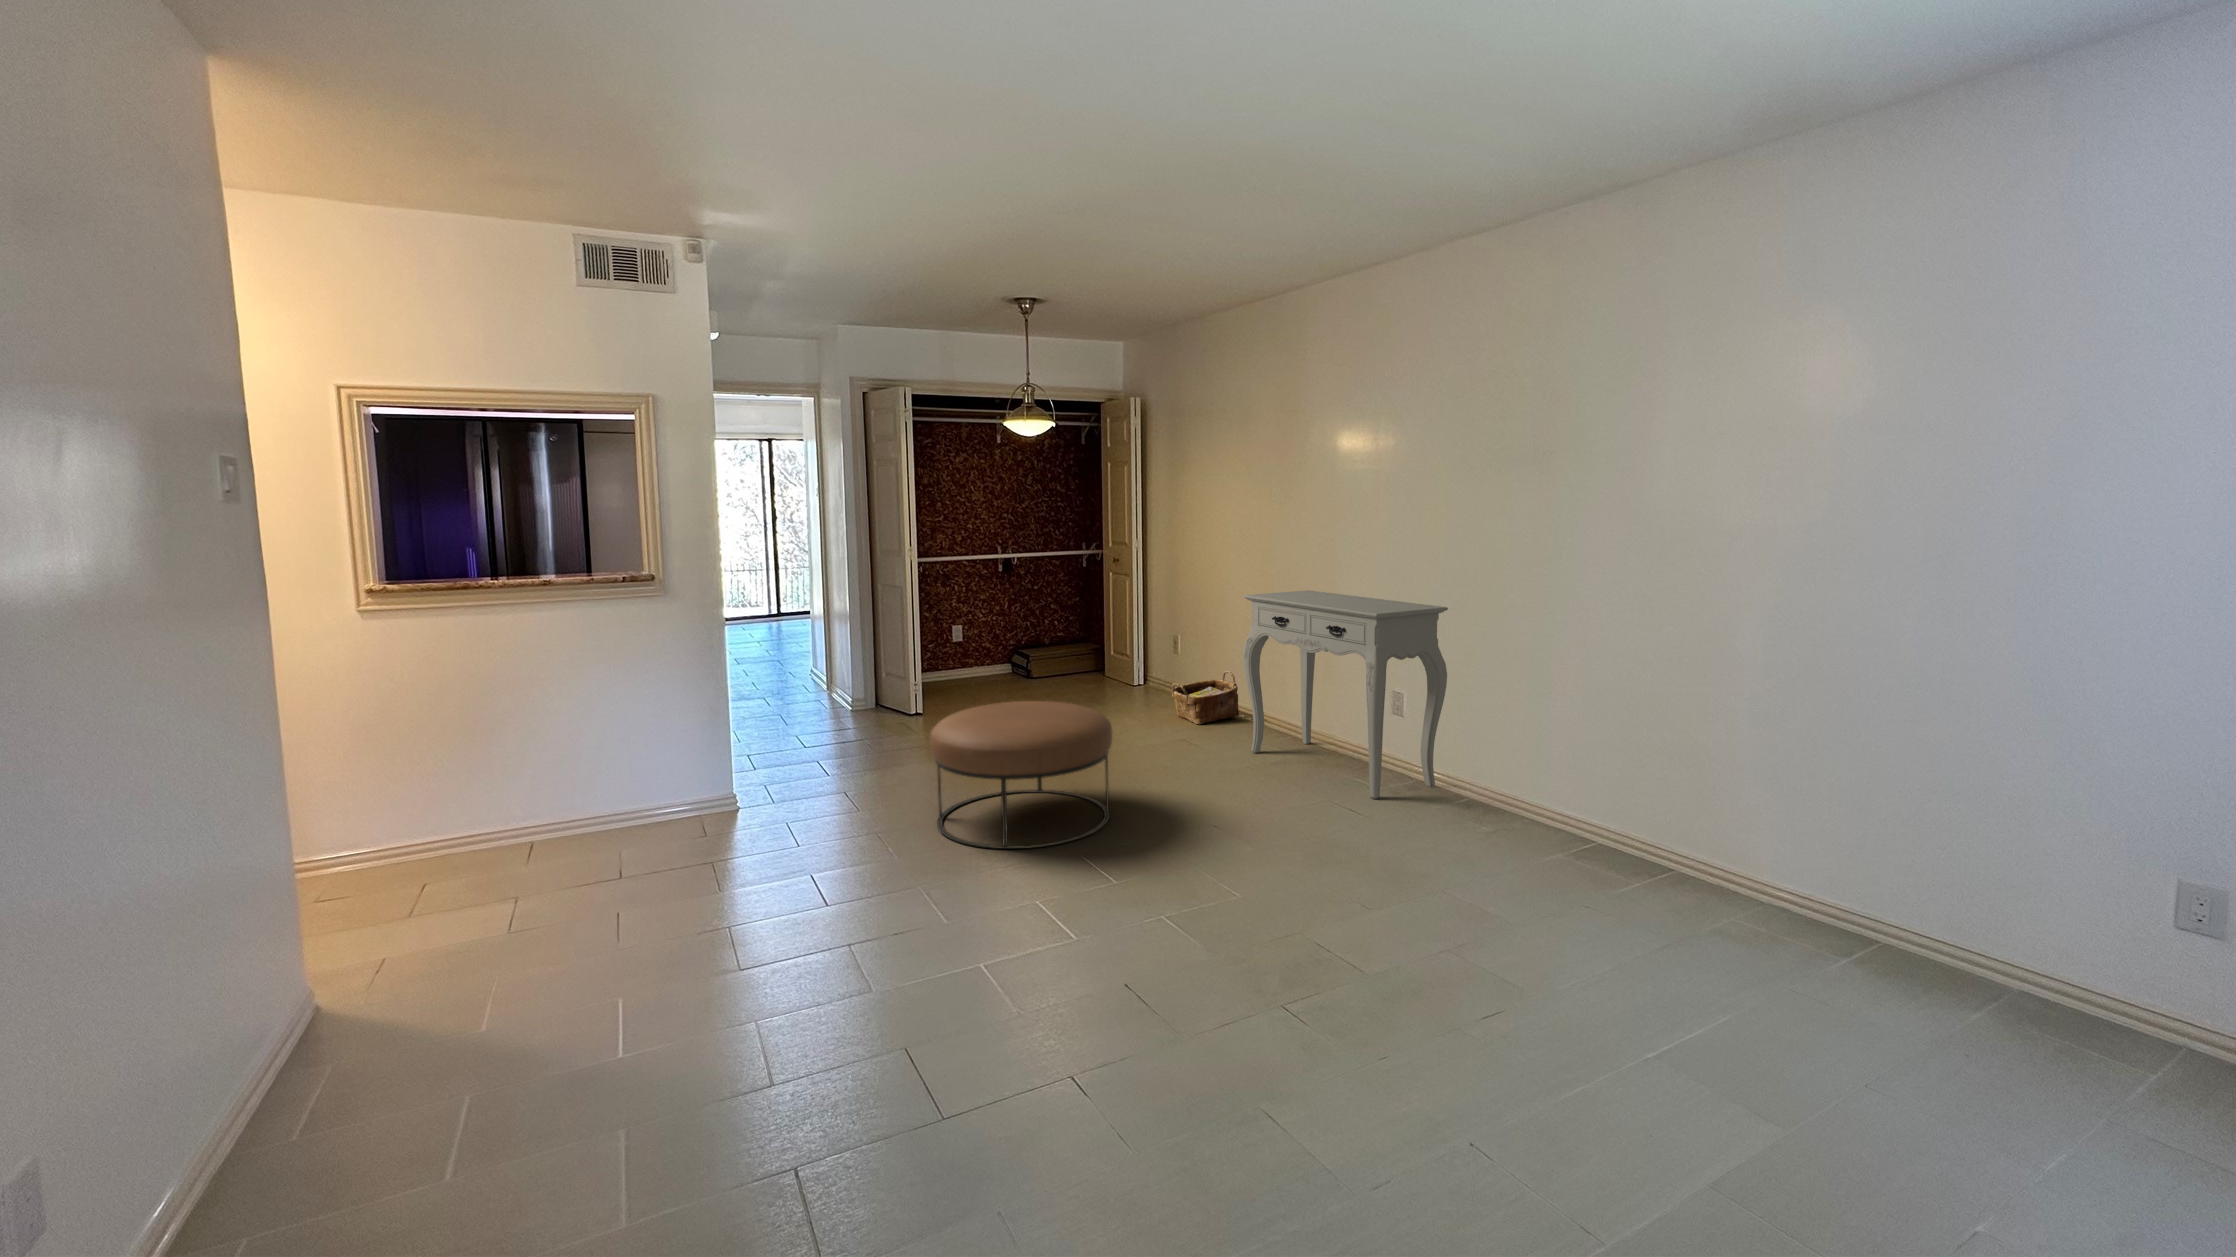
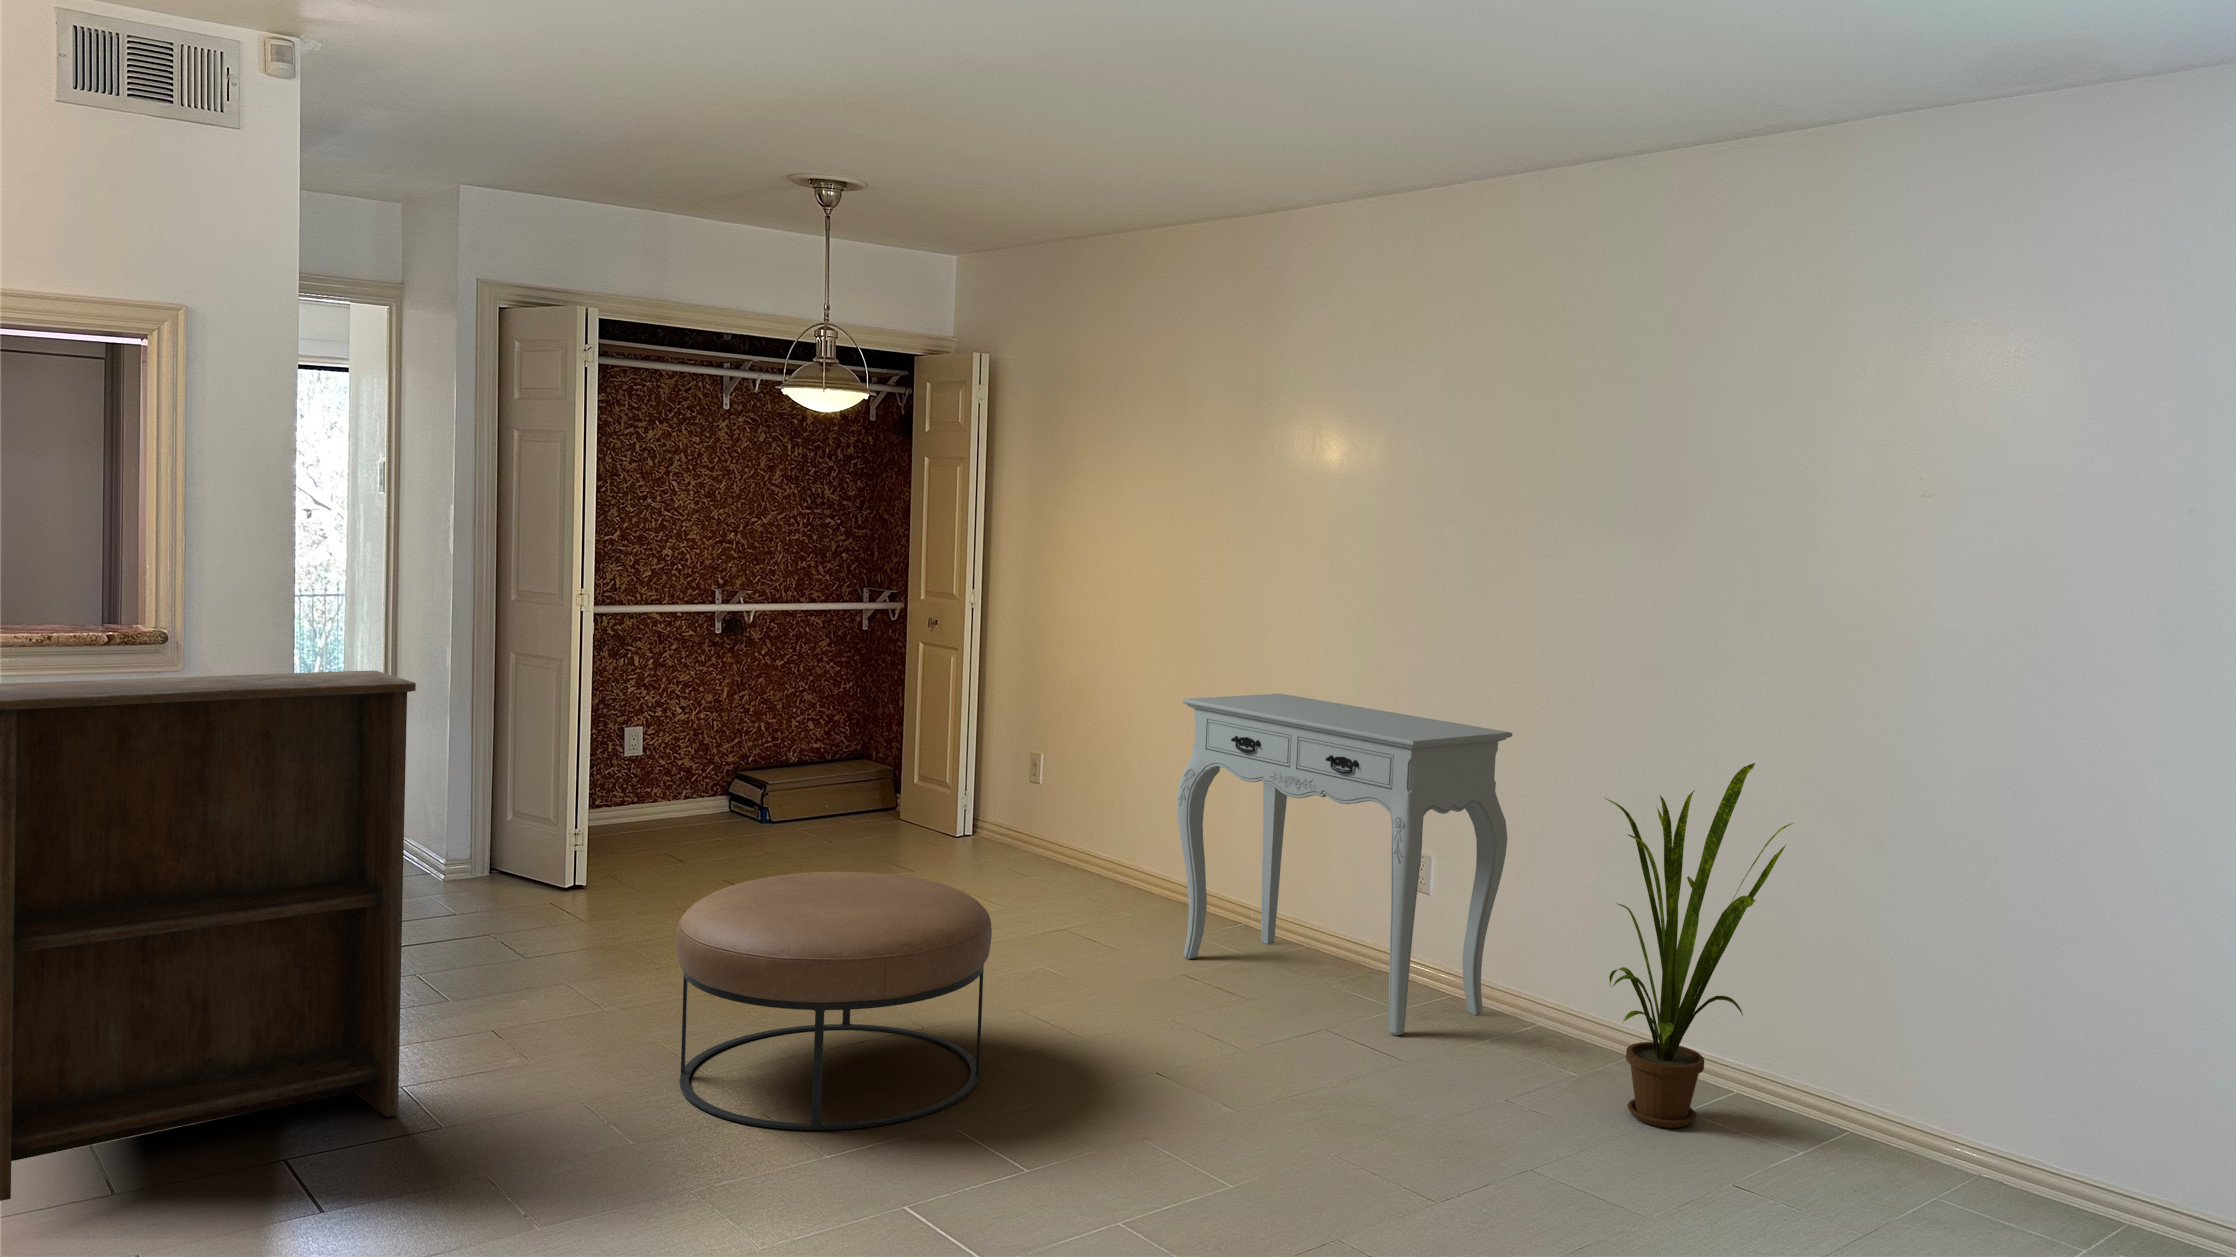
bookshelf: none [545,591,783,878] -> present [0,671,416,1201]
house plant: none [1499,619,1629,859] -> present [1605,763,1791,1128]
woven basket: present [1172,671,1239,724] -> none [1038,819,1148,909]

